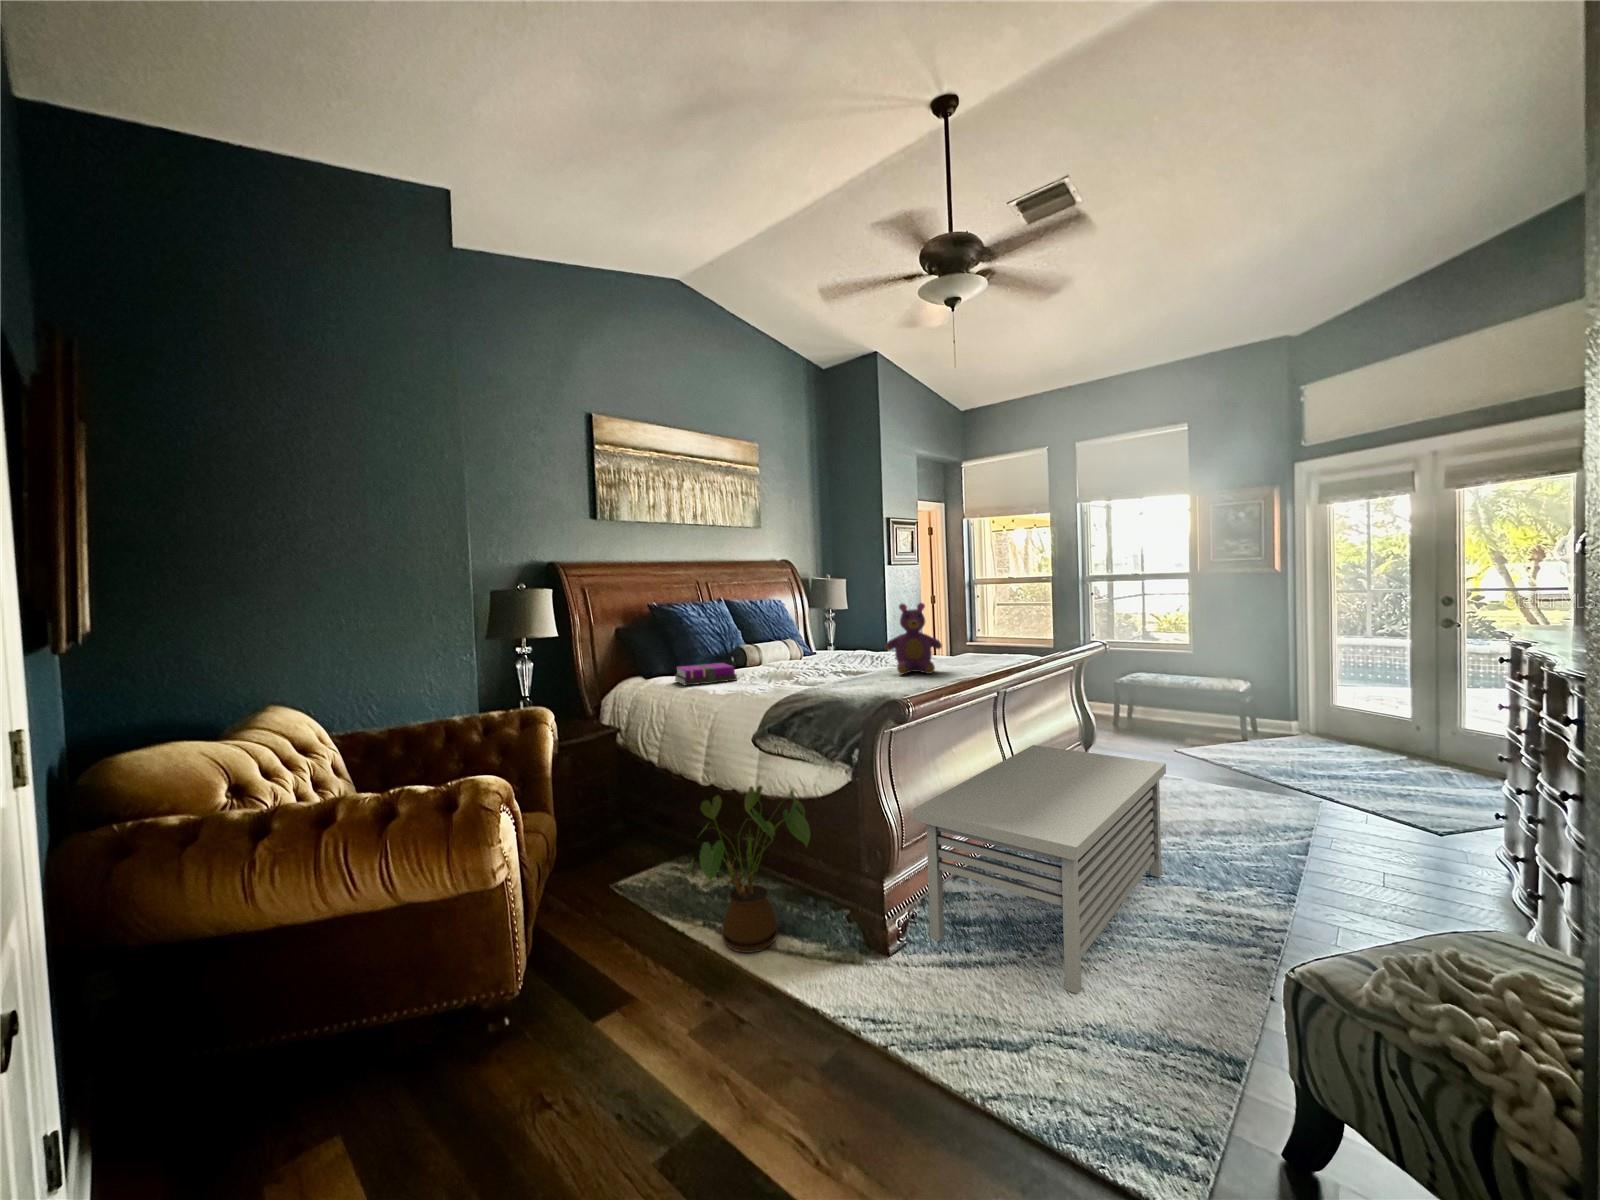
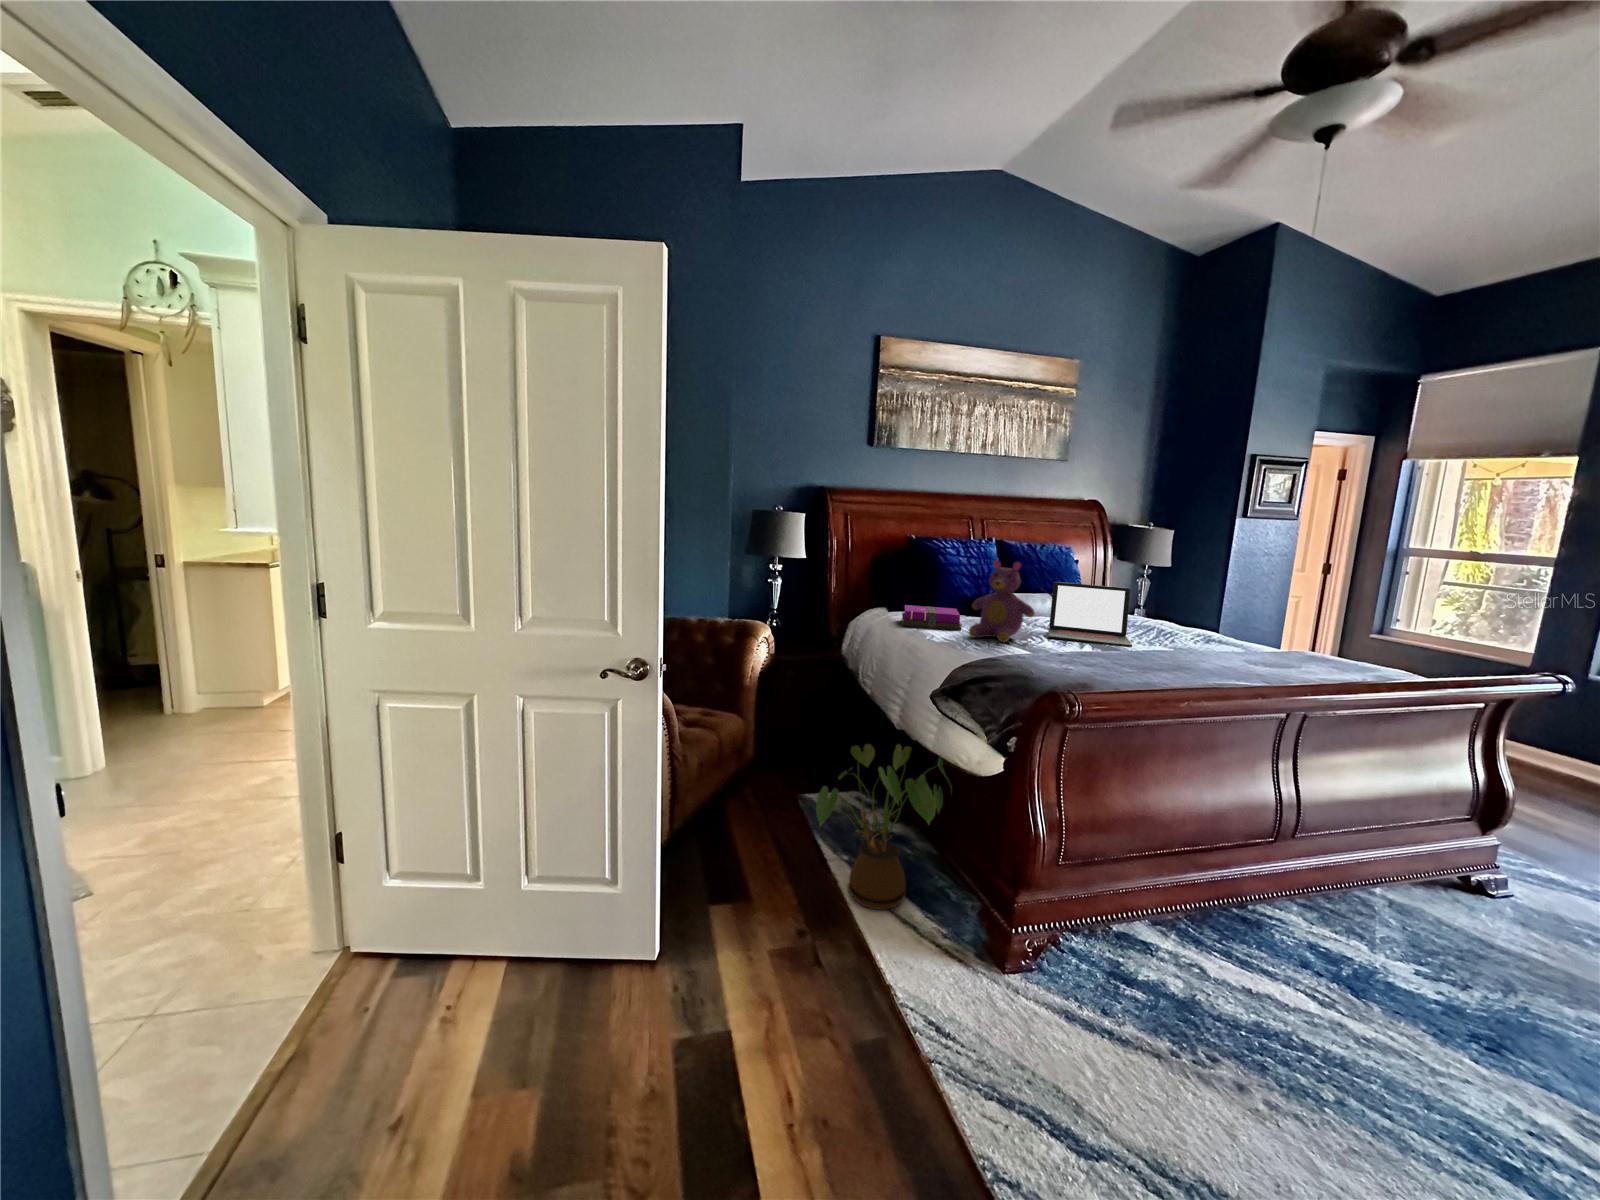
teddy bear: present [885,603,942,674] -> present [969,560,1035,642]
laptop: none [798,624,872,673] -> present [1048,582,1132,647]
storage bench: present [913,745,1166,994] -> none [1068,797,1571,1134]

